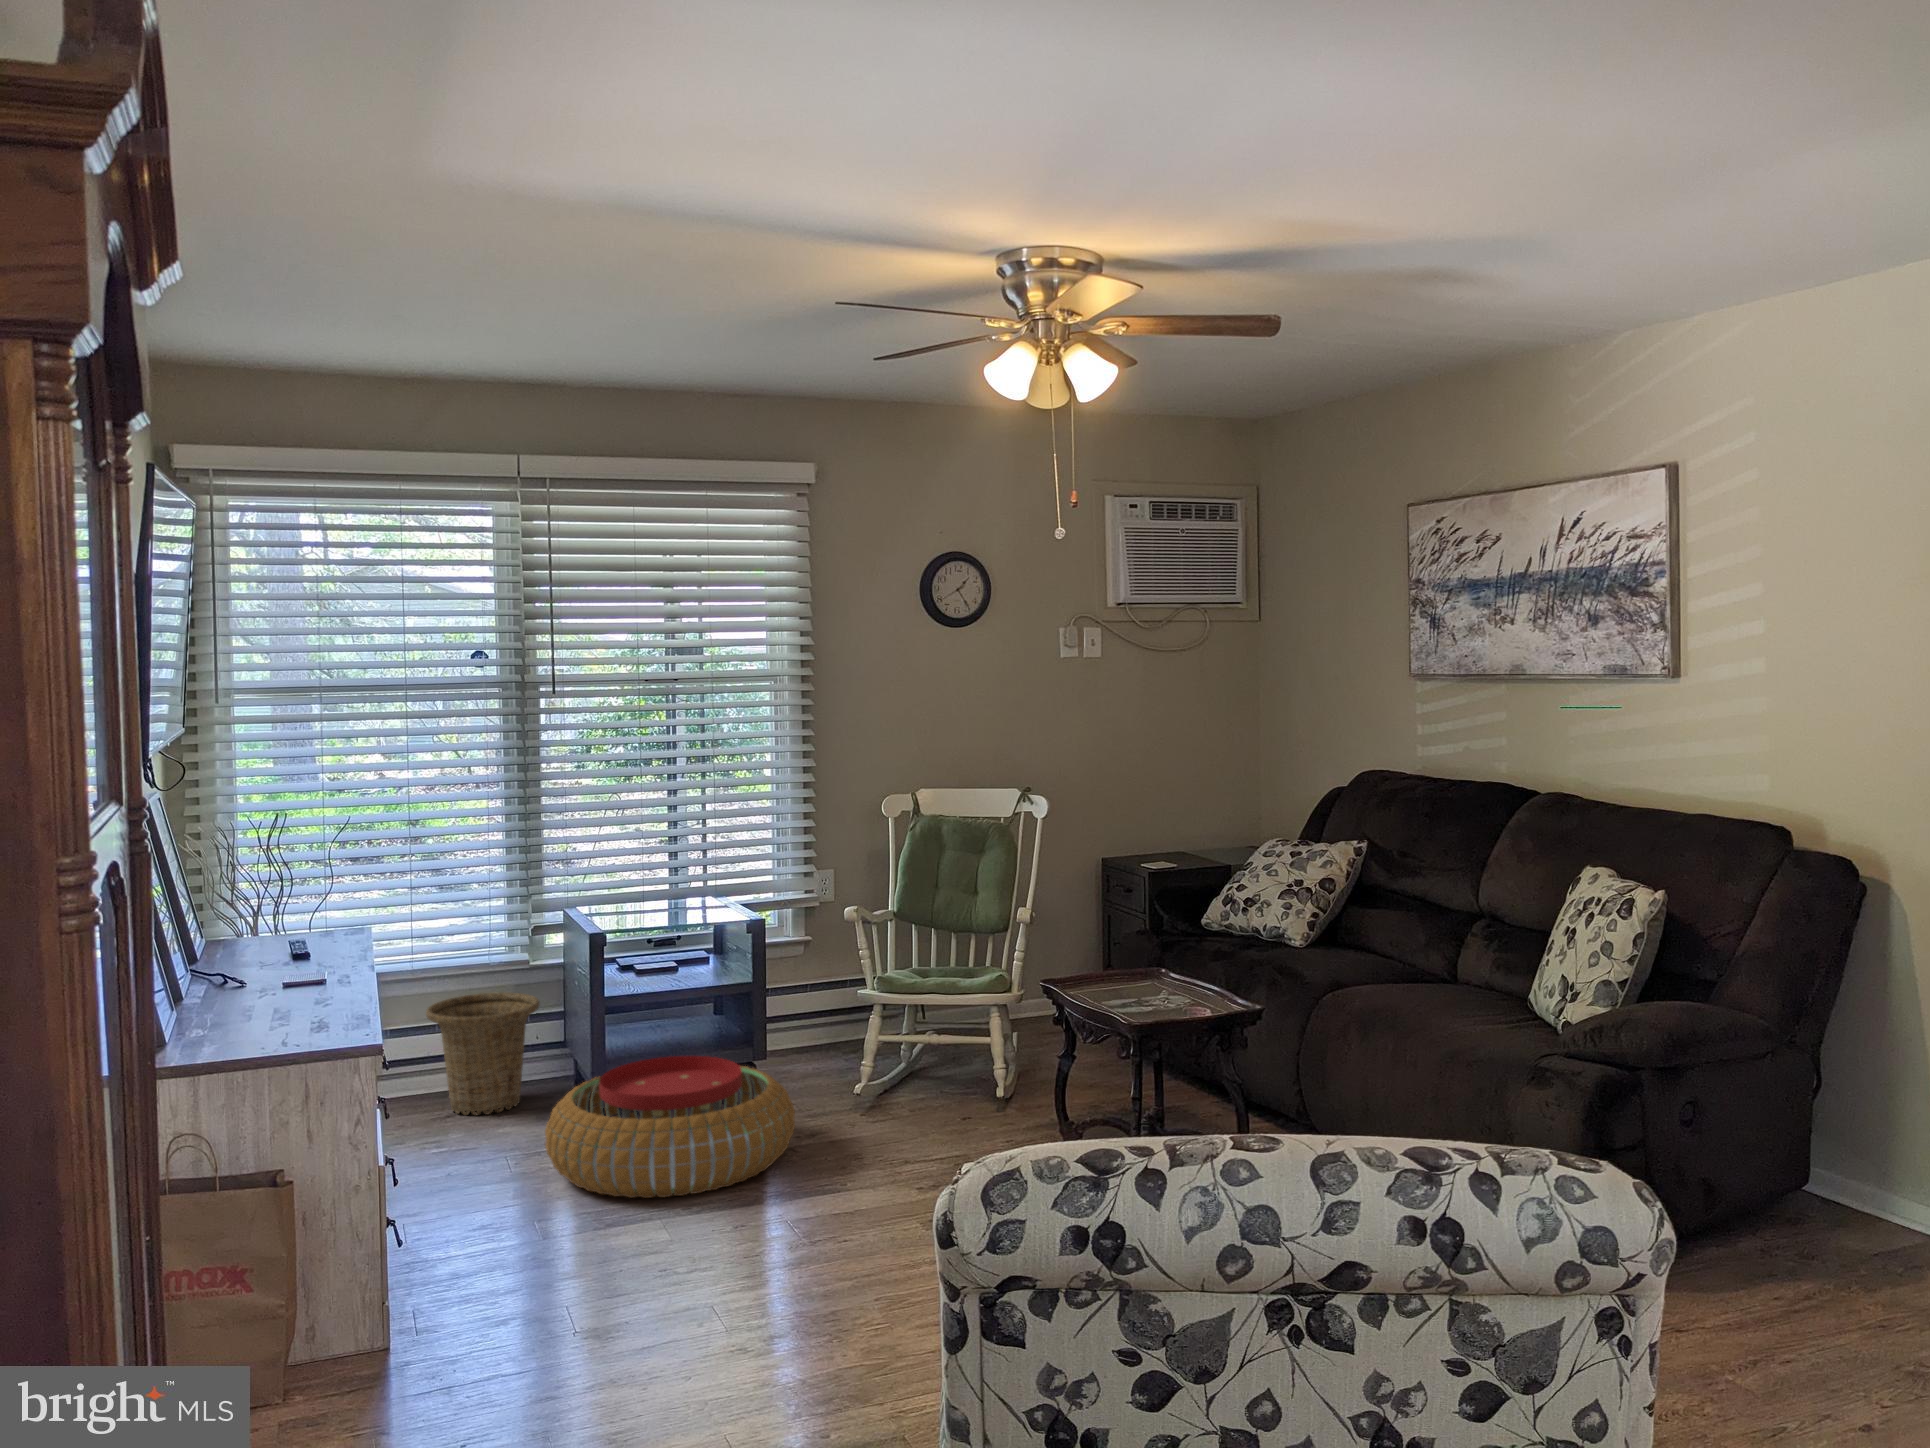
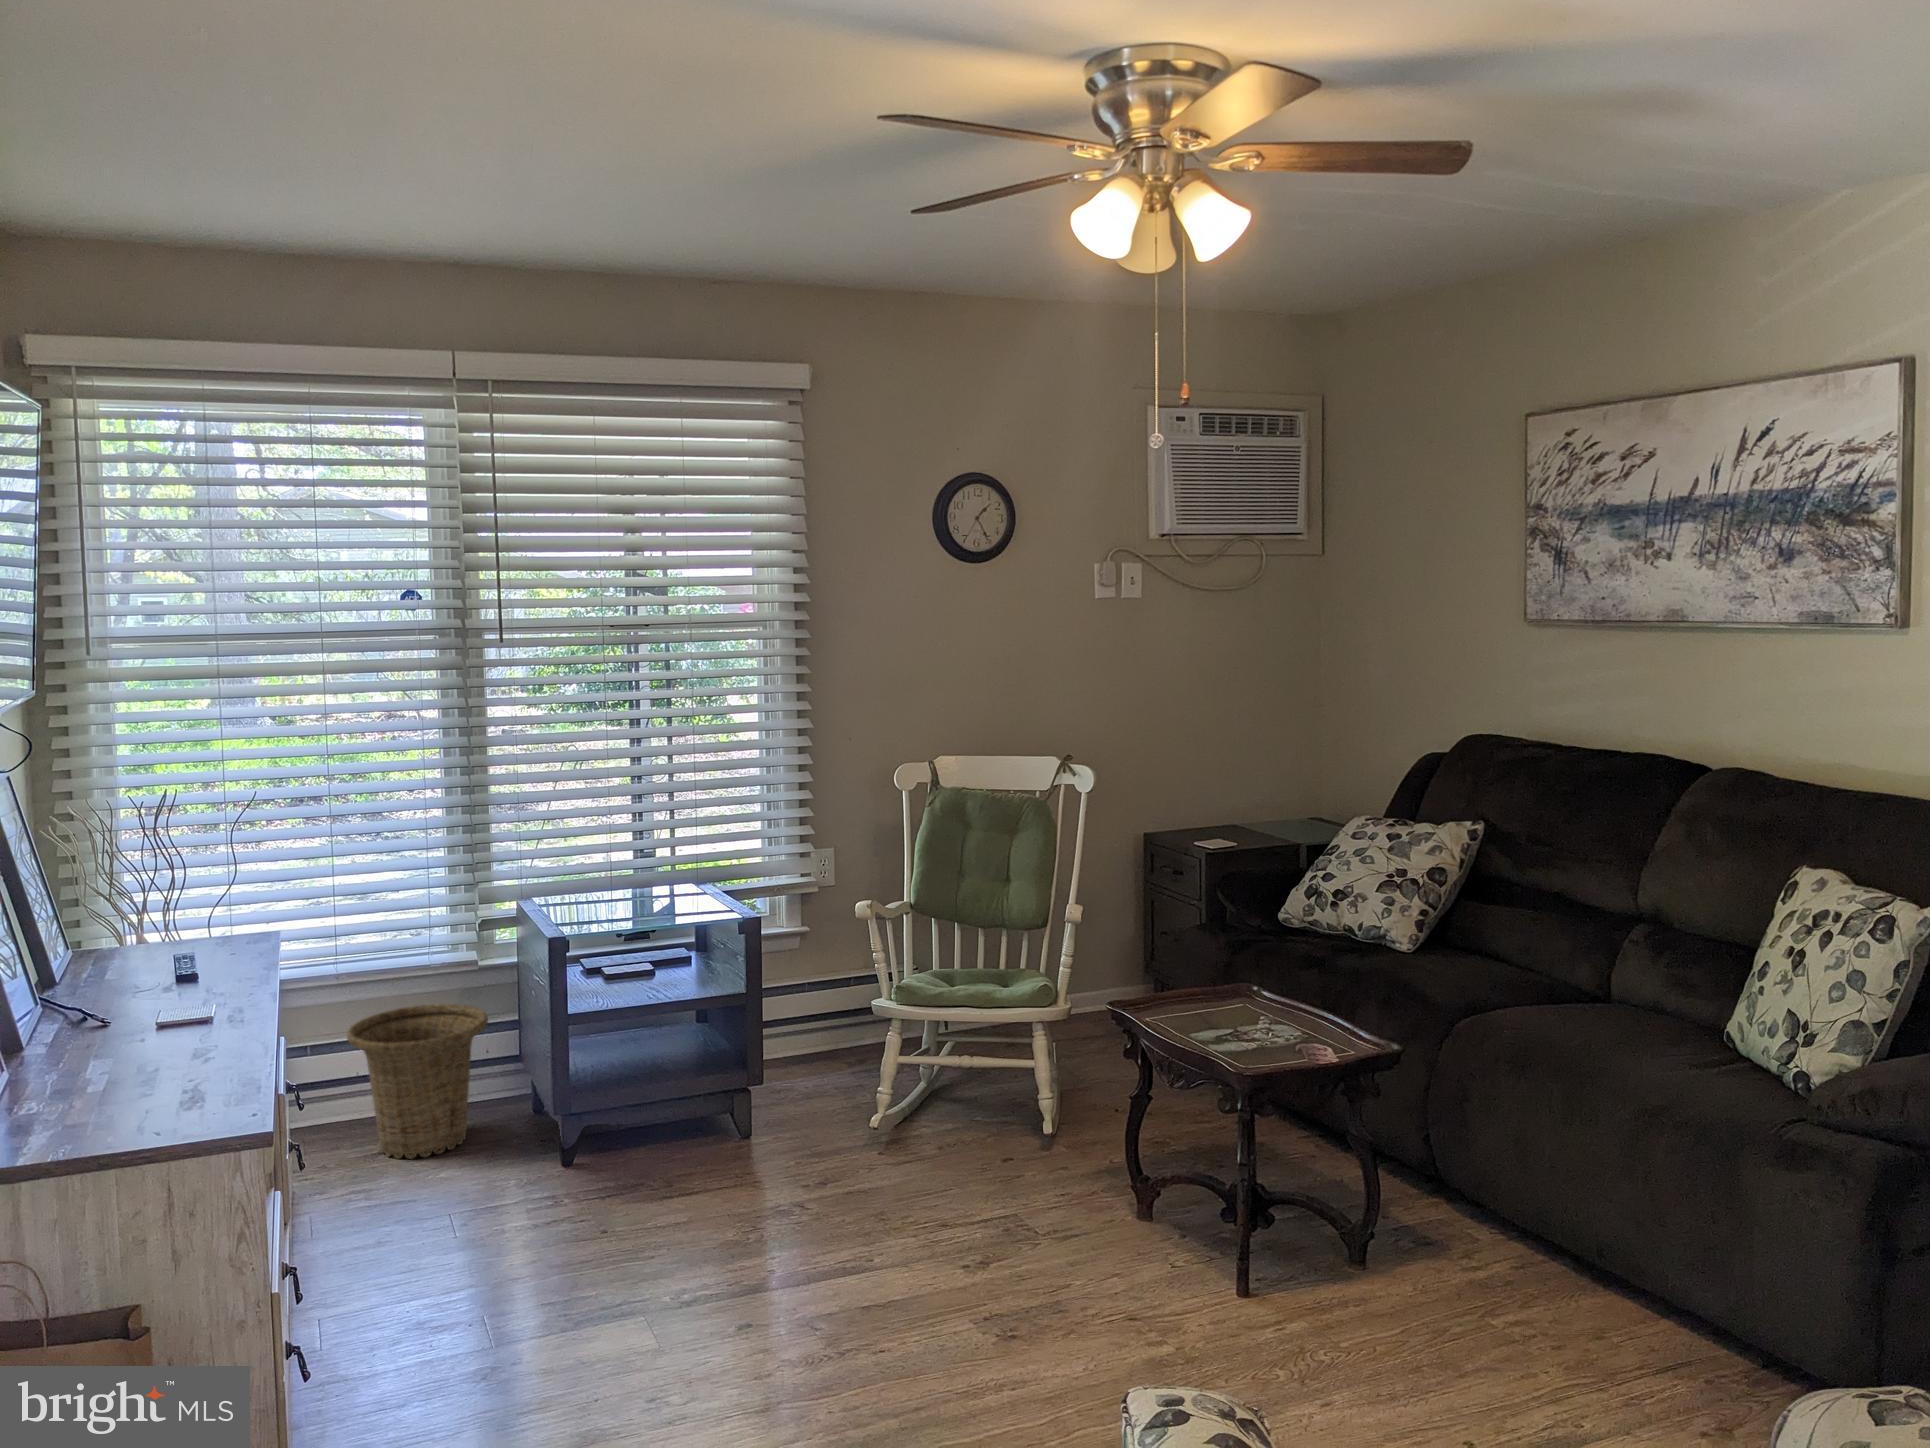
pouf: present [545,1056,795,1198] -> none [489,1095,804,1294]

